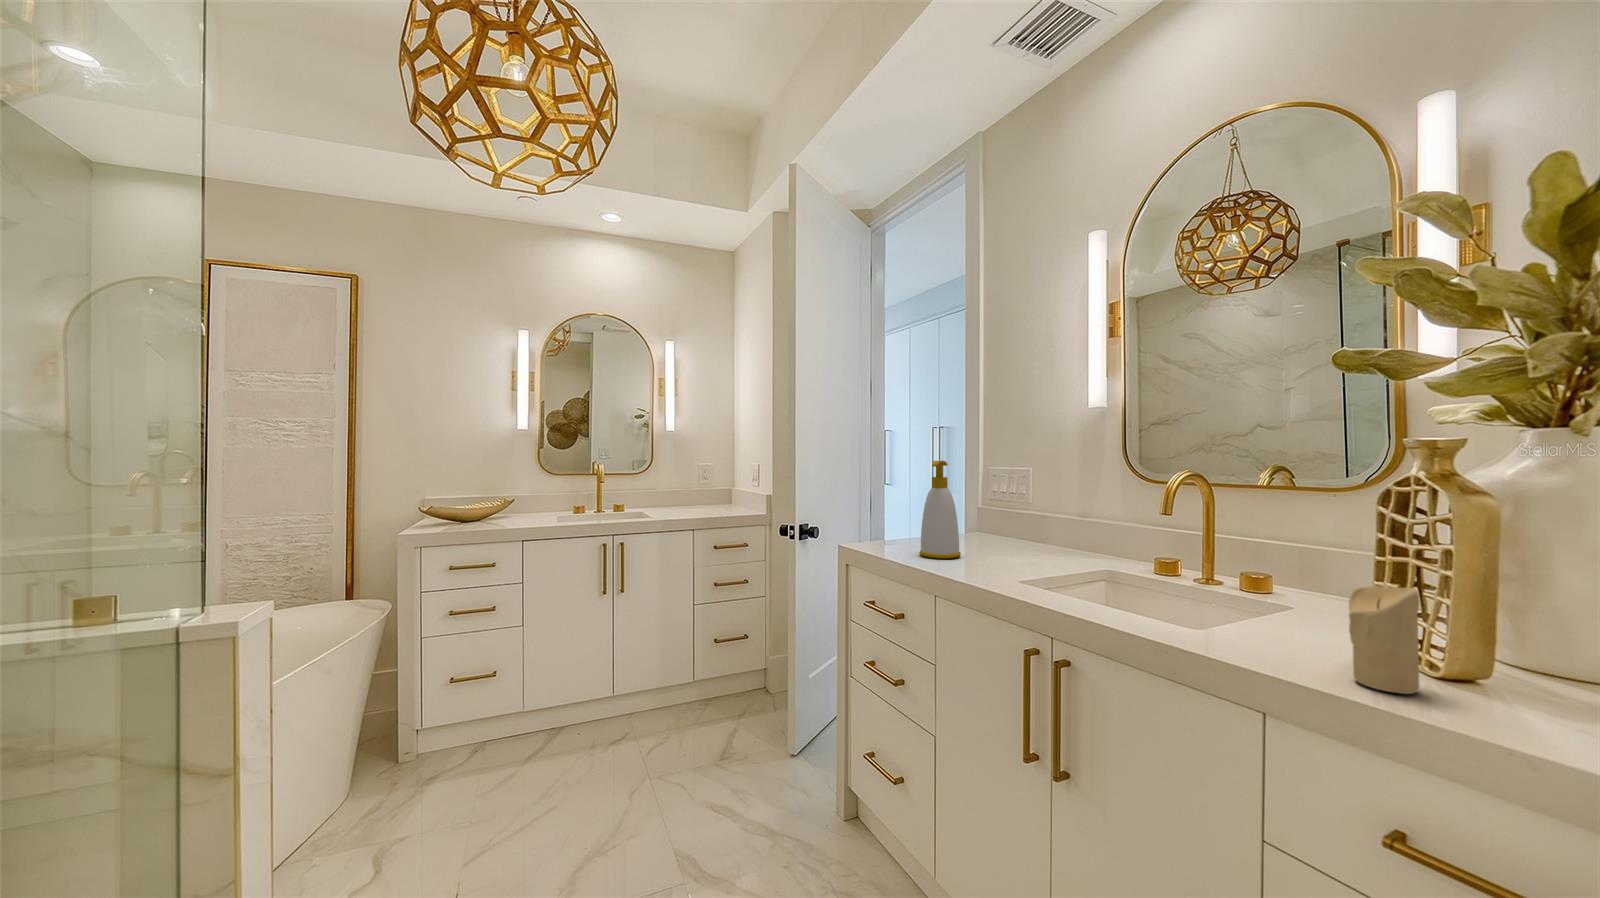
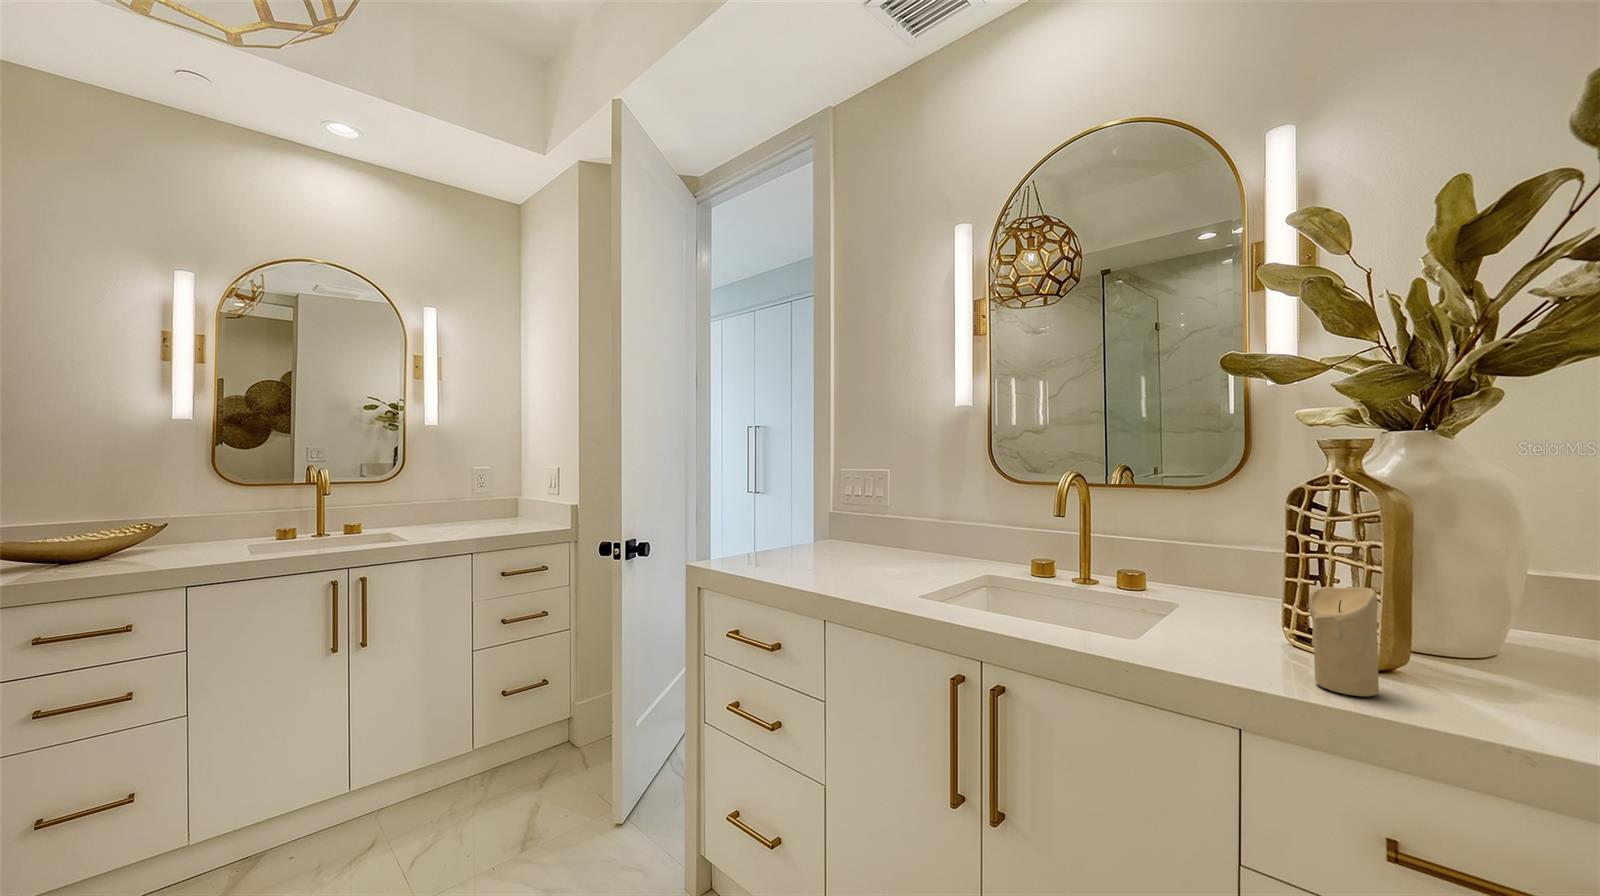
soap bottle: present [919,461,961,558] -> none [791,463,838,575]

